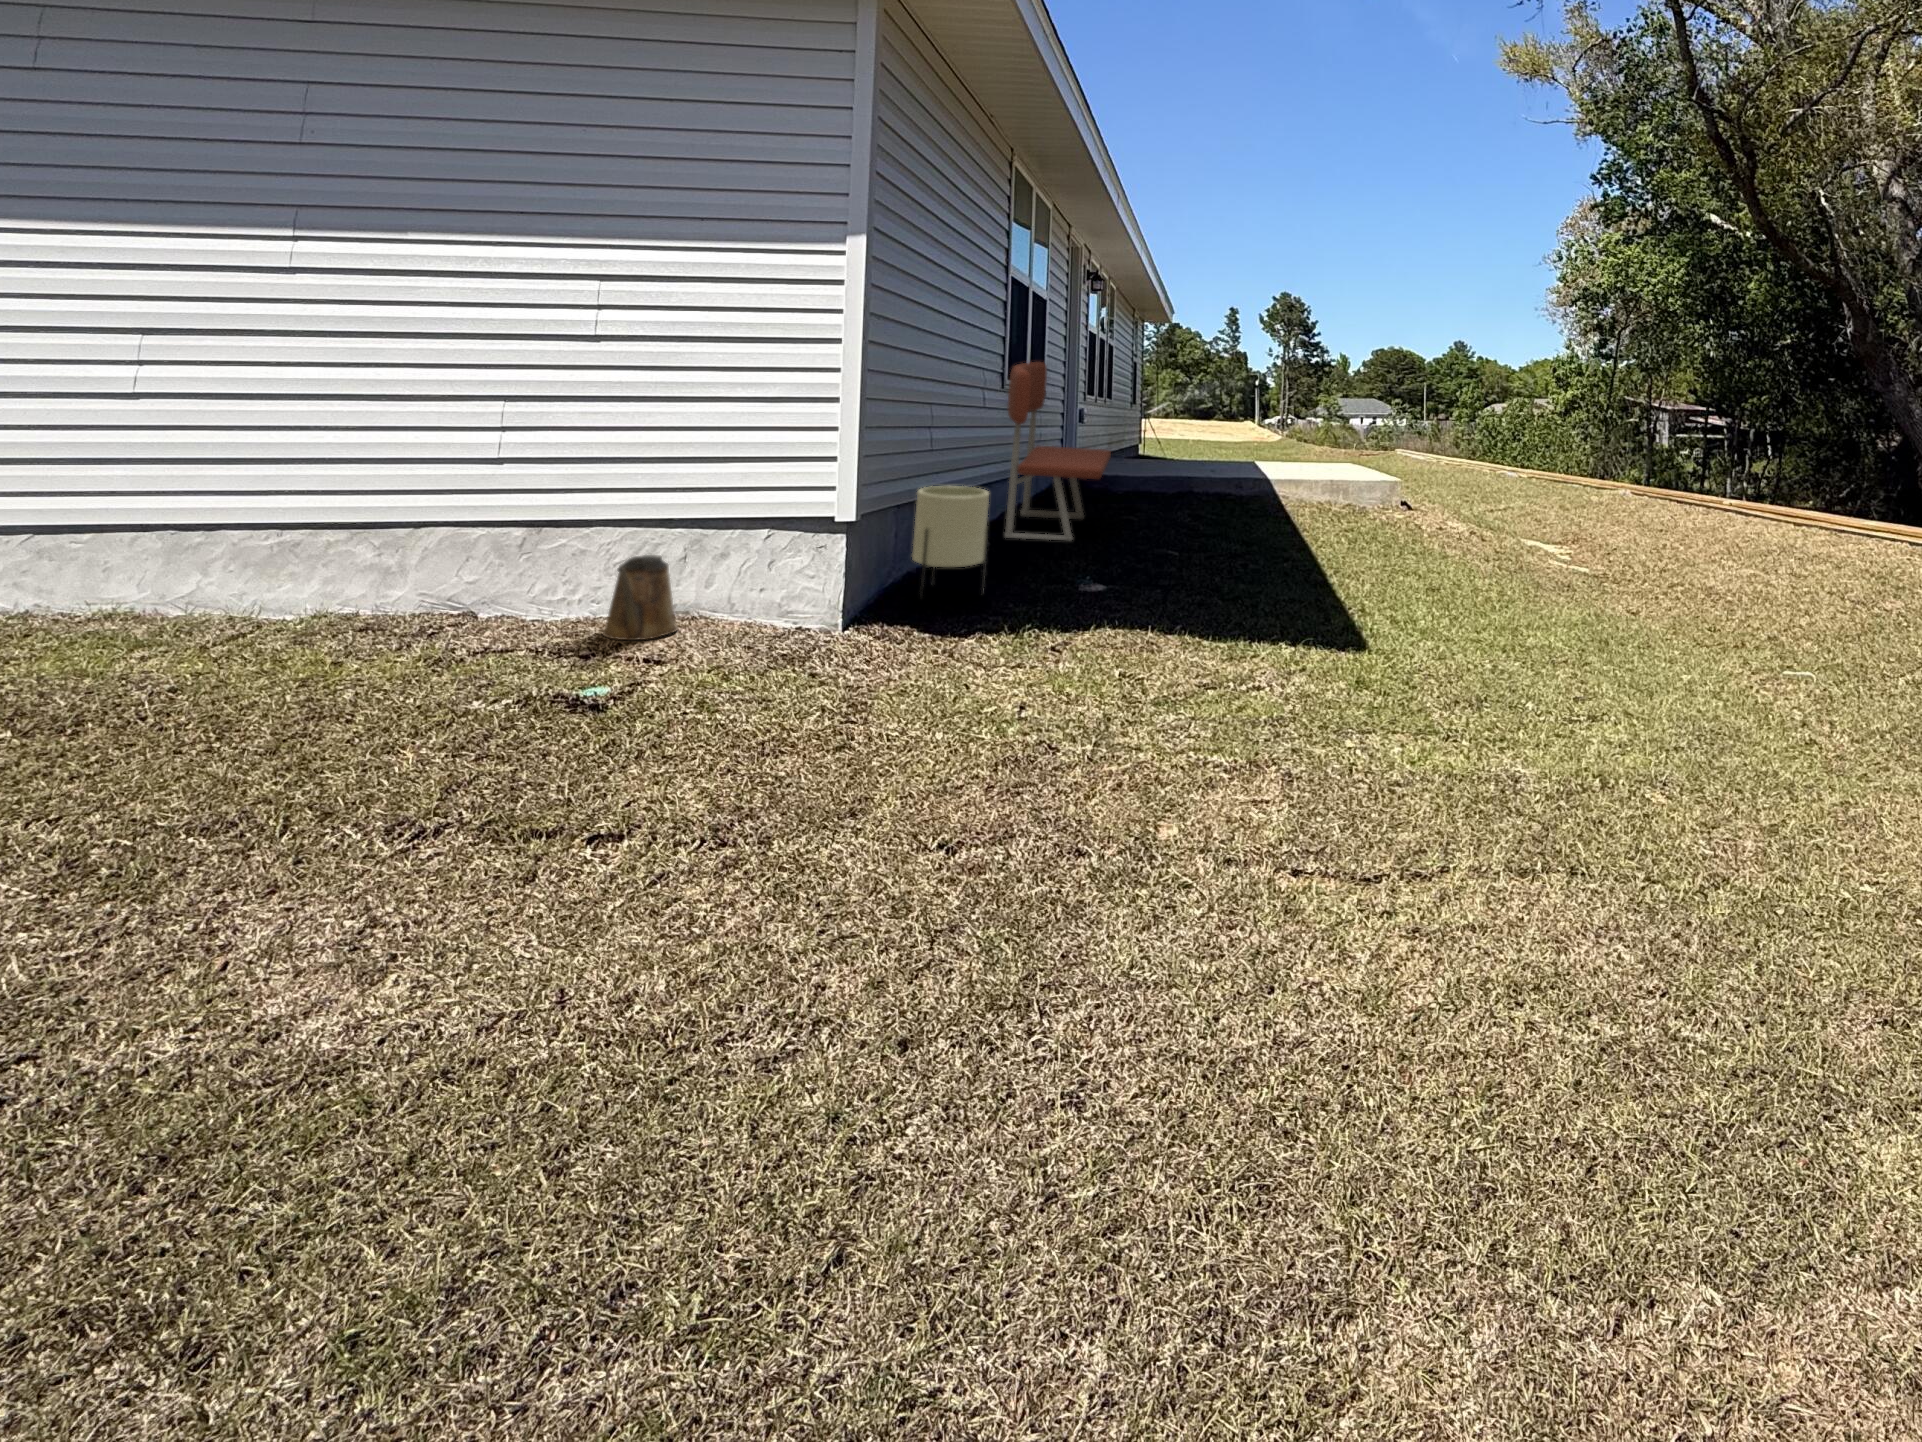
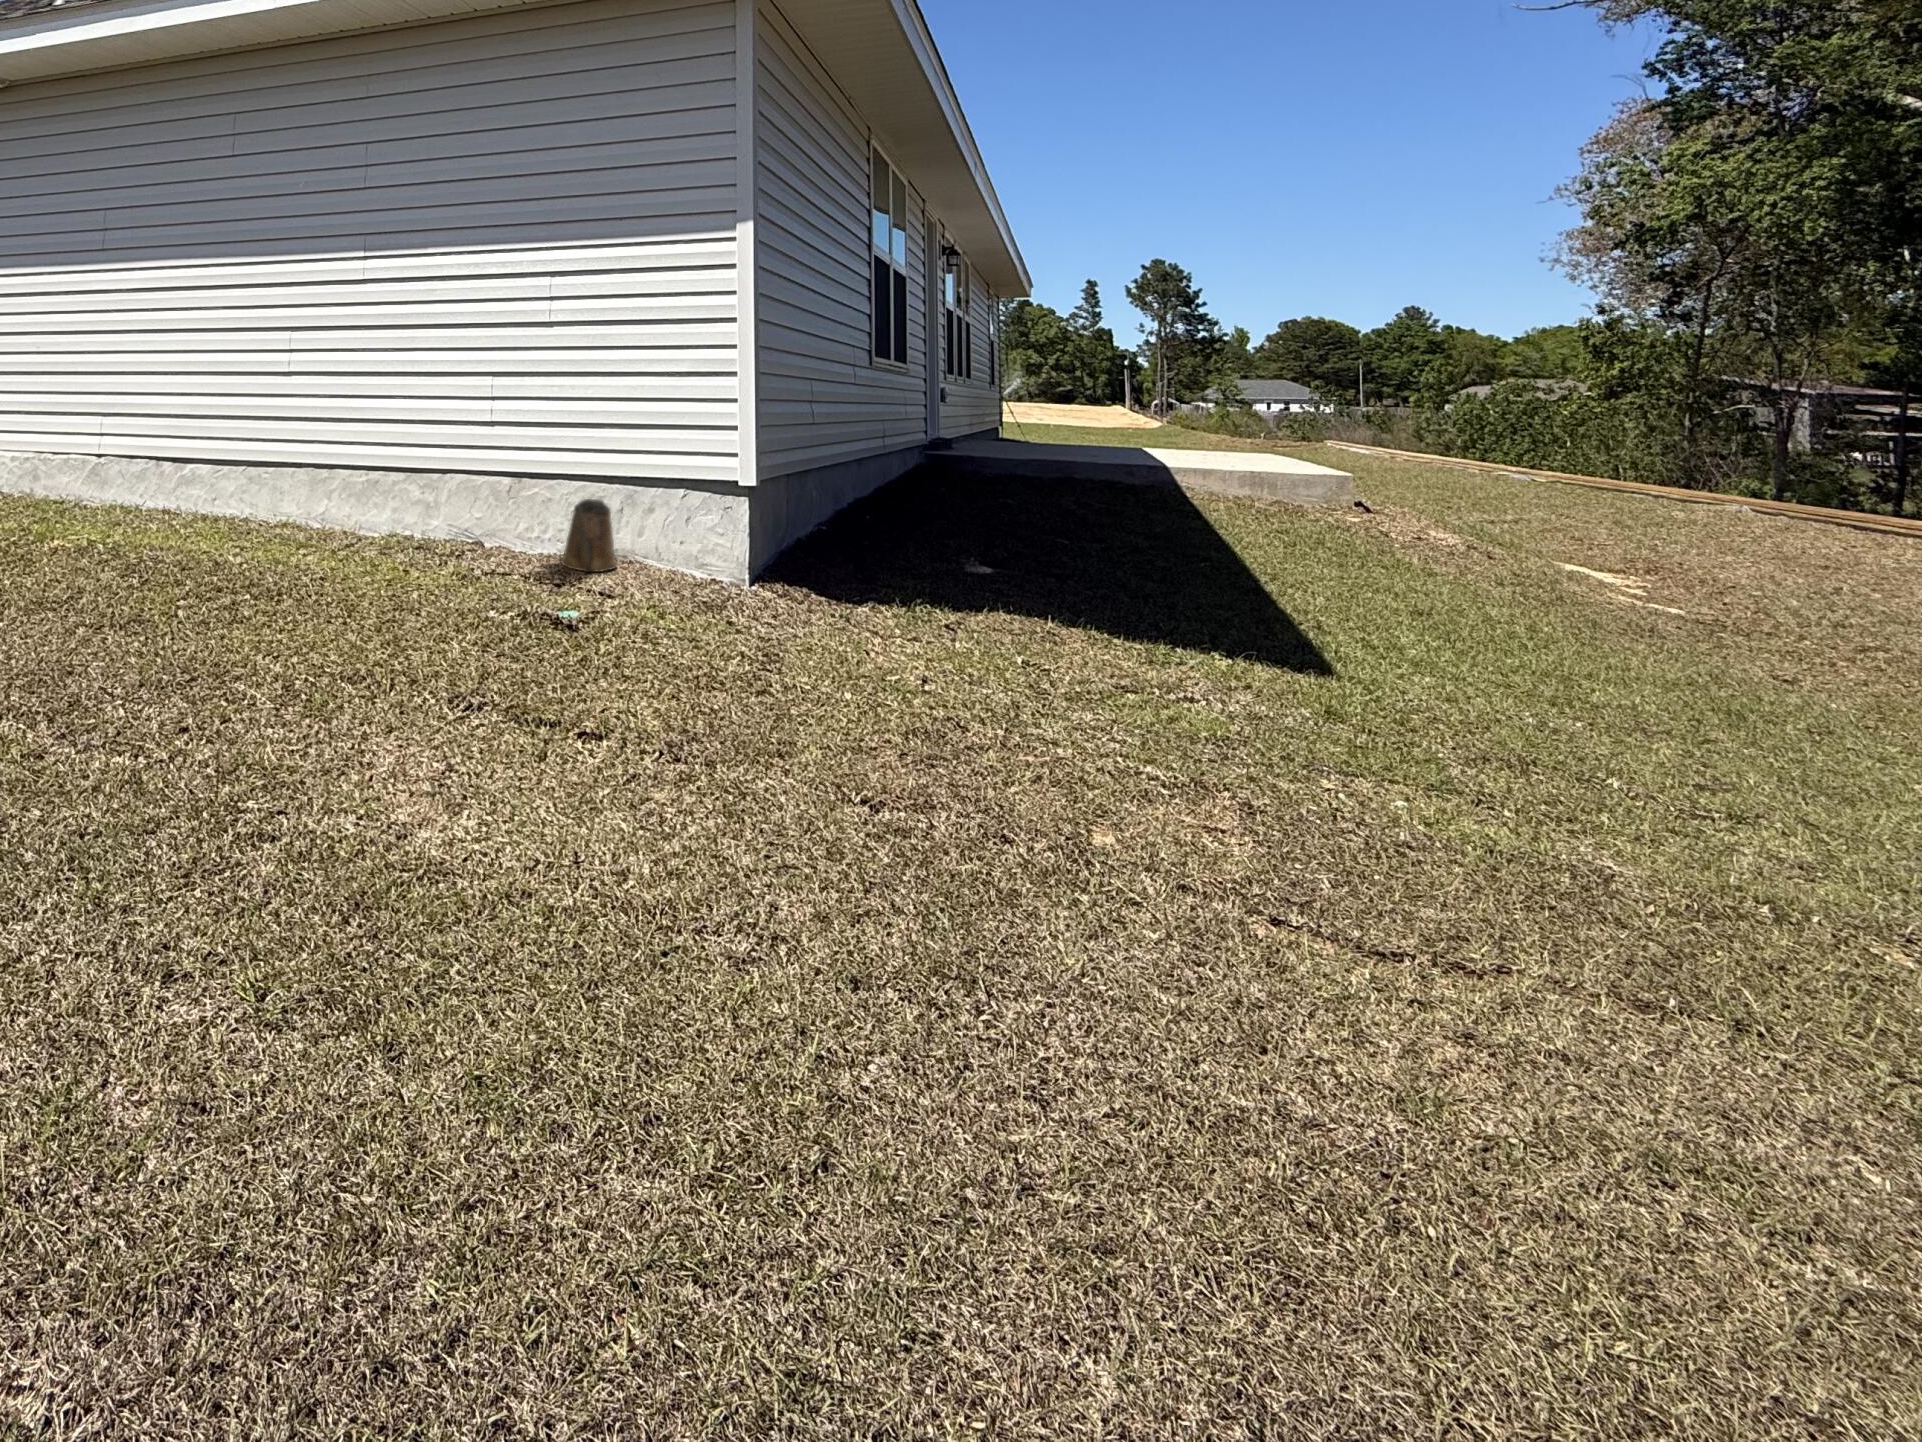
bench: present [1005,362,1111,541] -> none [874,340,982,525]
planter: present [912,486,989,597] -> none [803,457,876,566]

